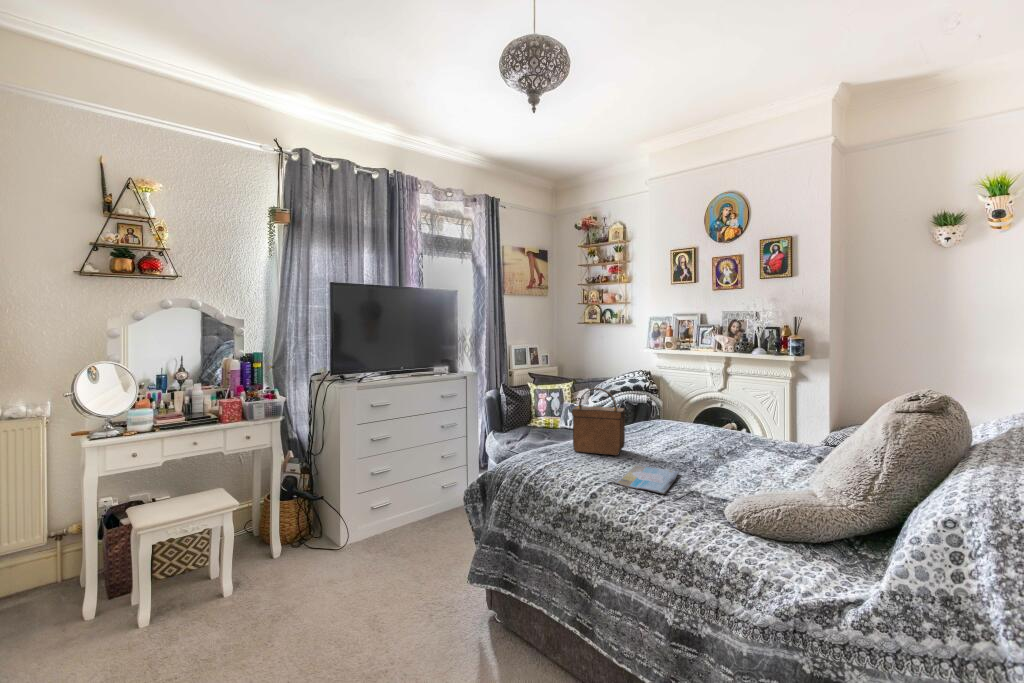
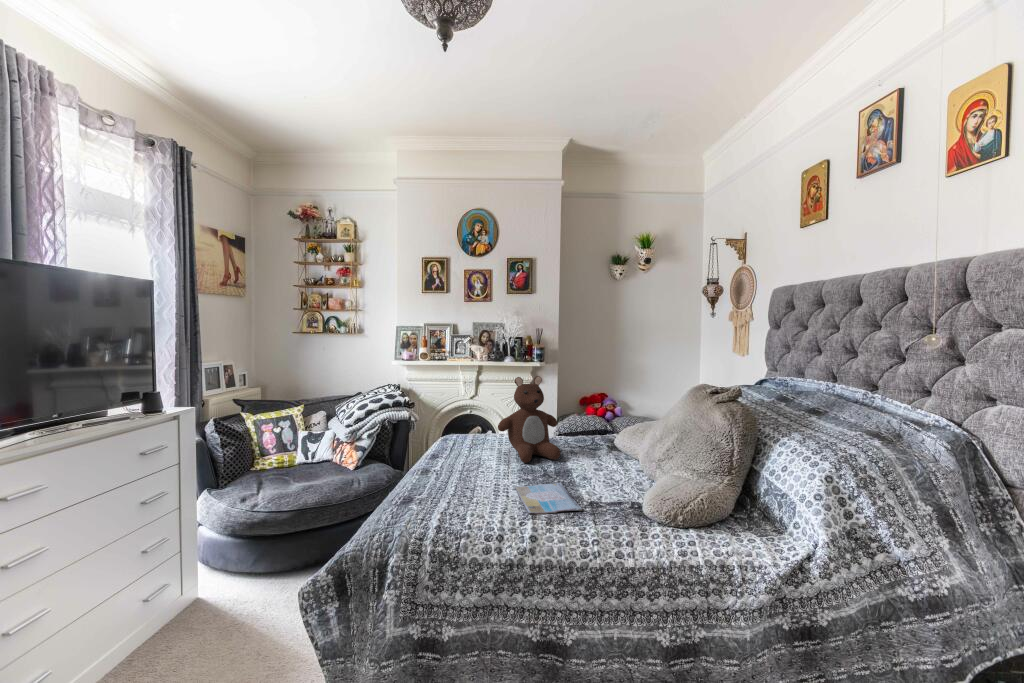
teddy bear: none [663,369,731,455] -> present [498,376,560,463]
handbag: present [572,388,625,456] -> none [426,404,489,489]

